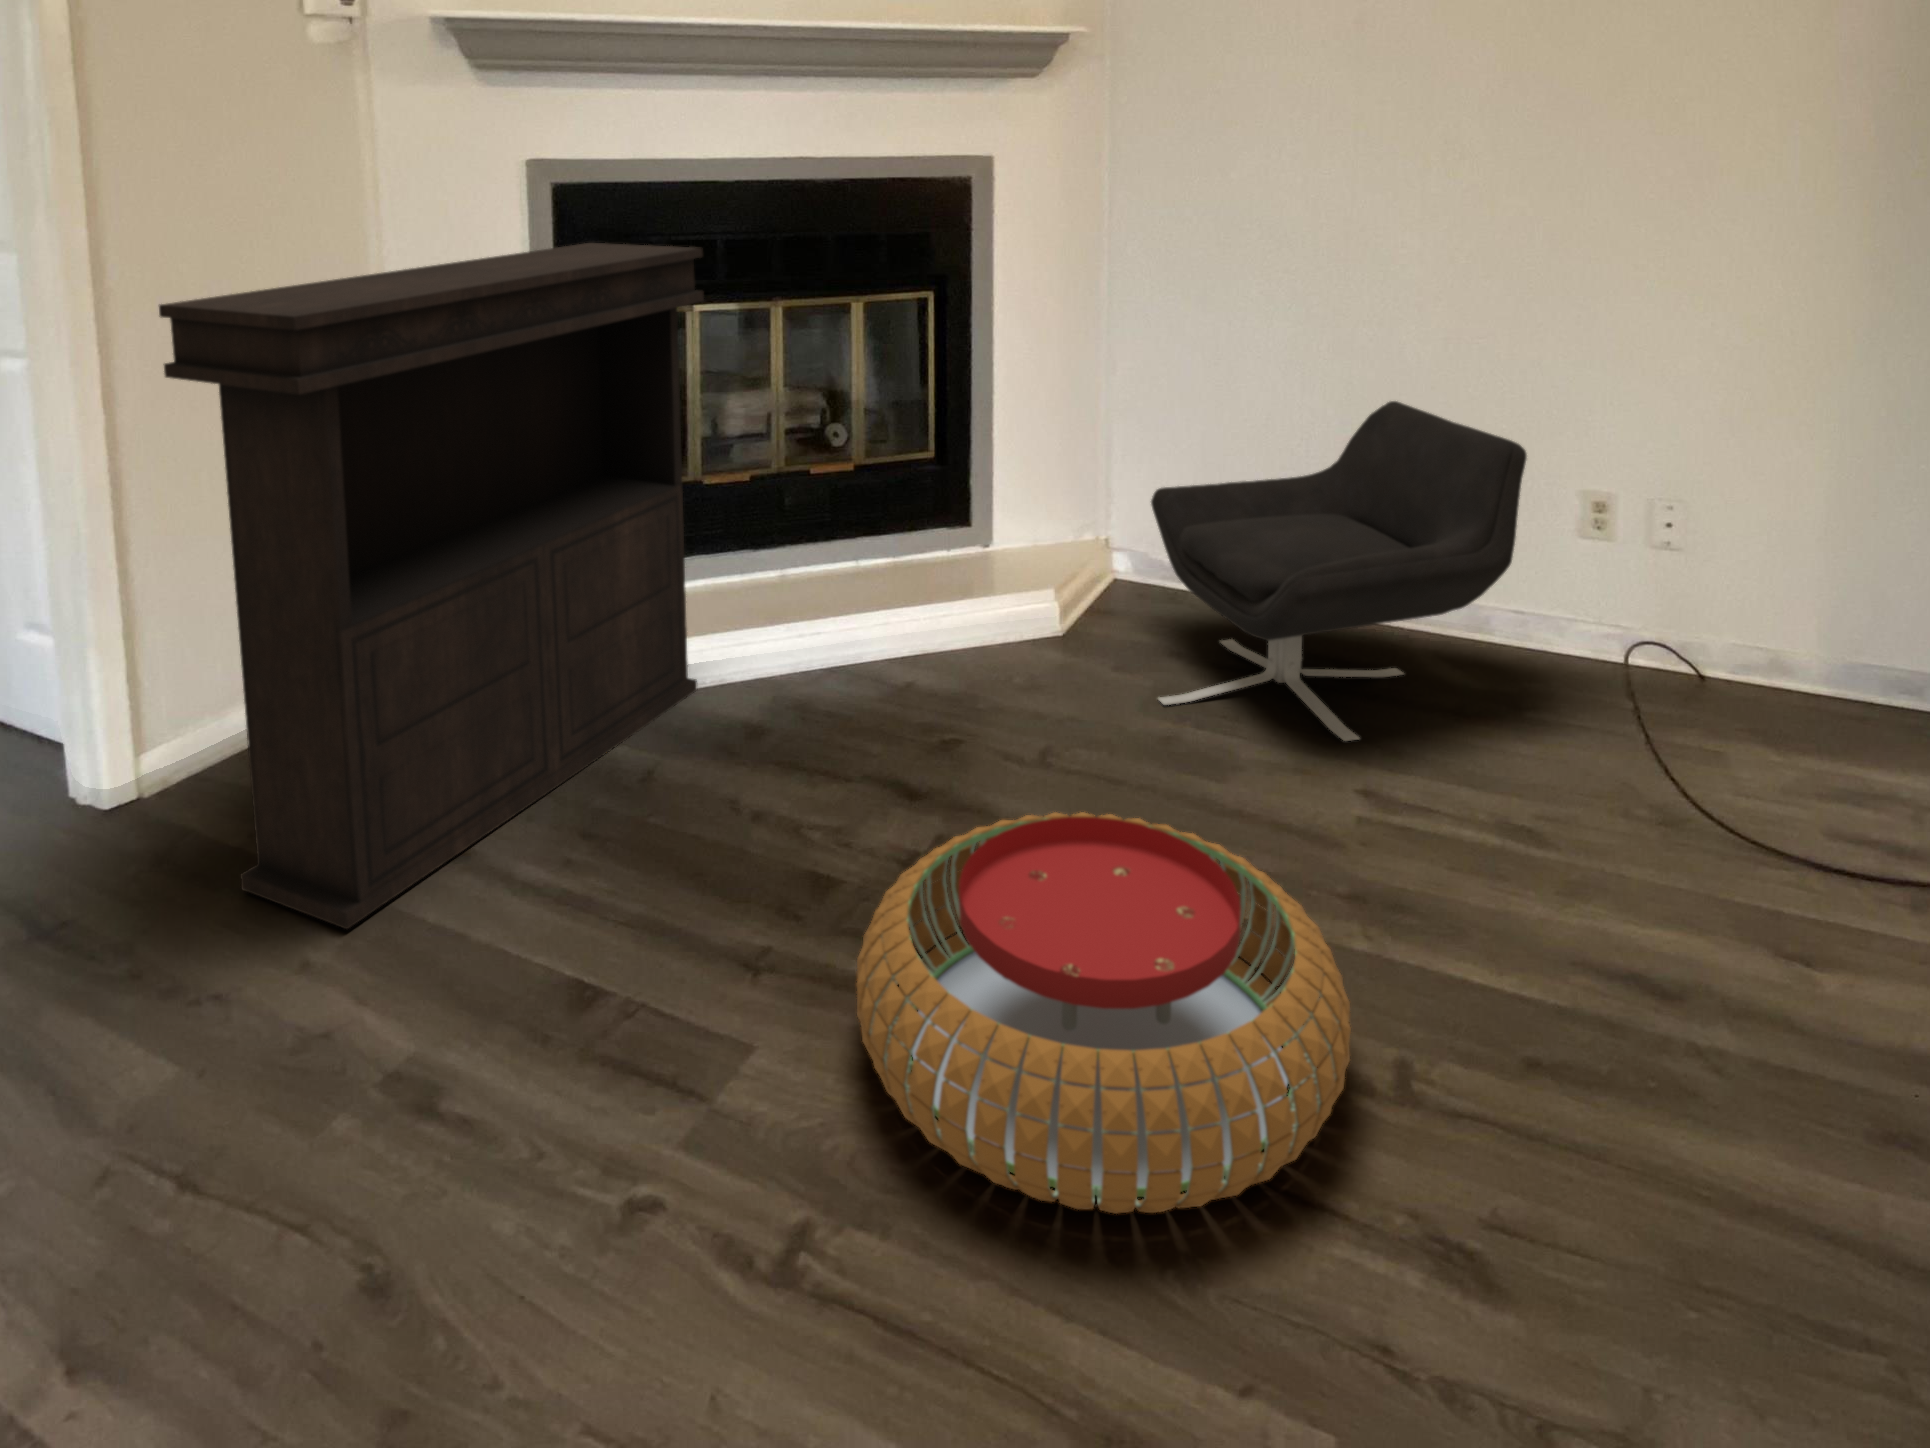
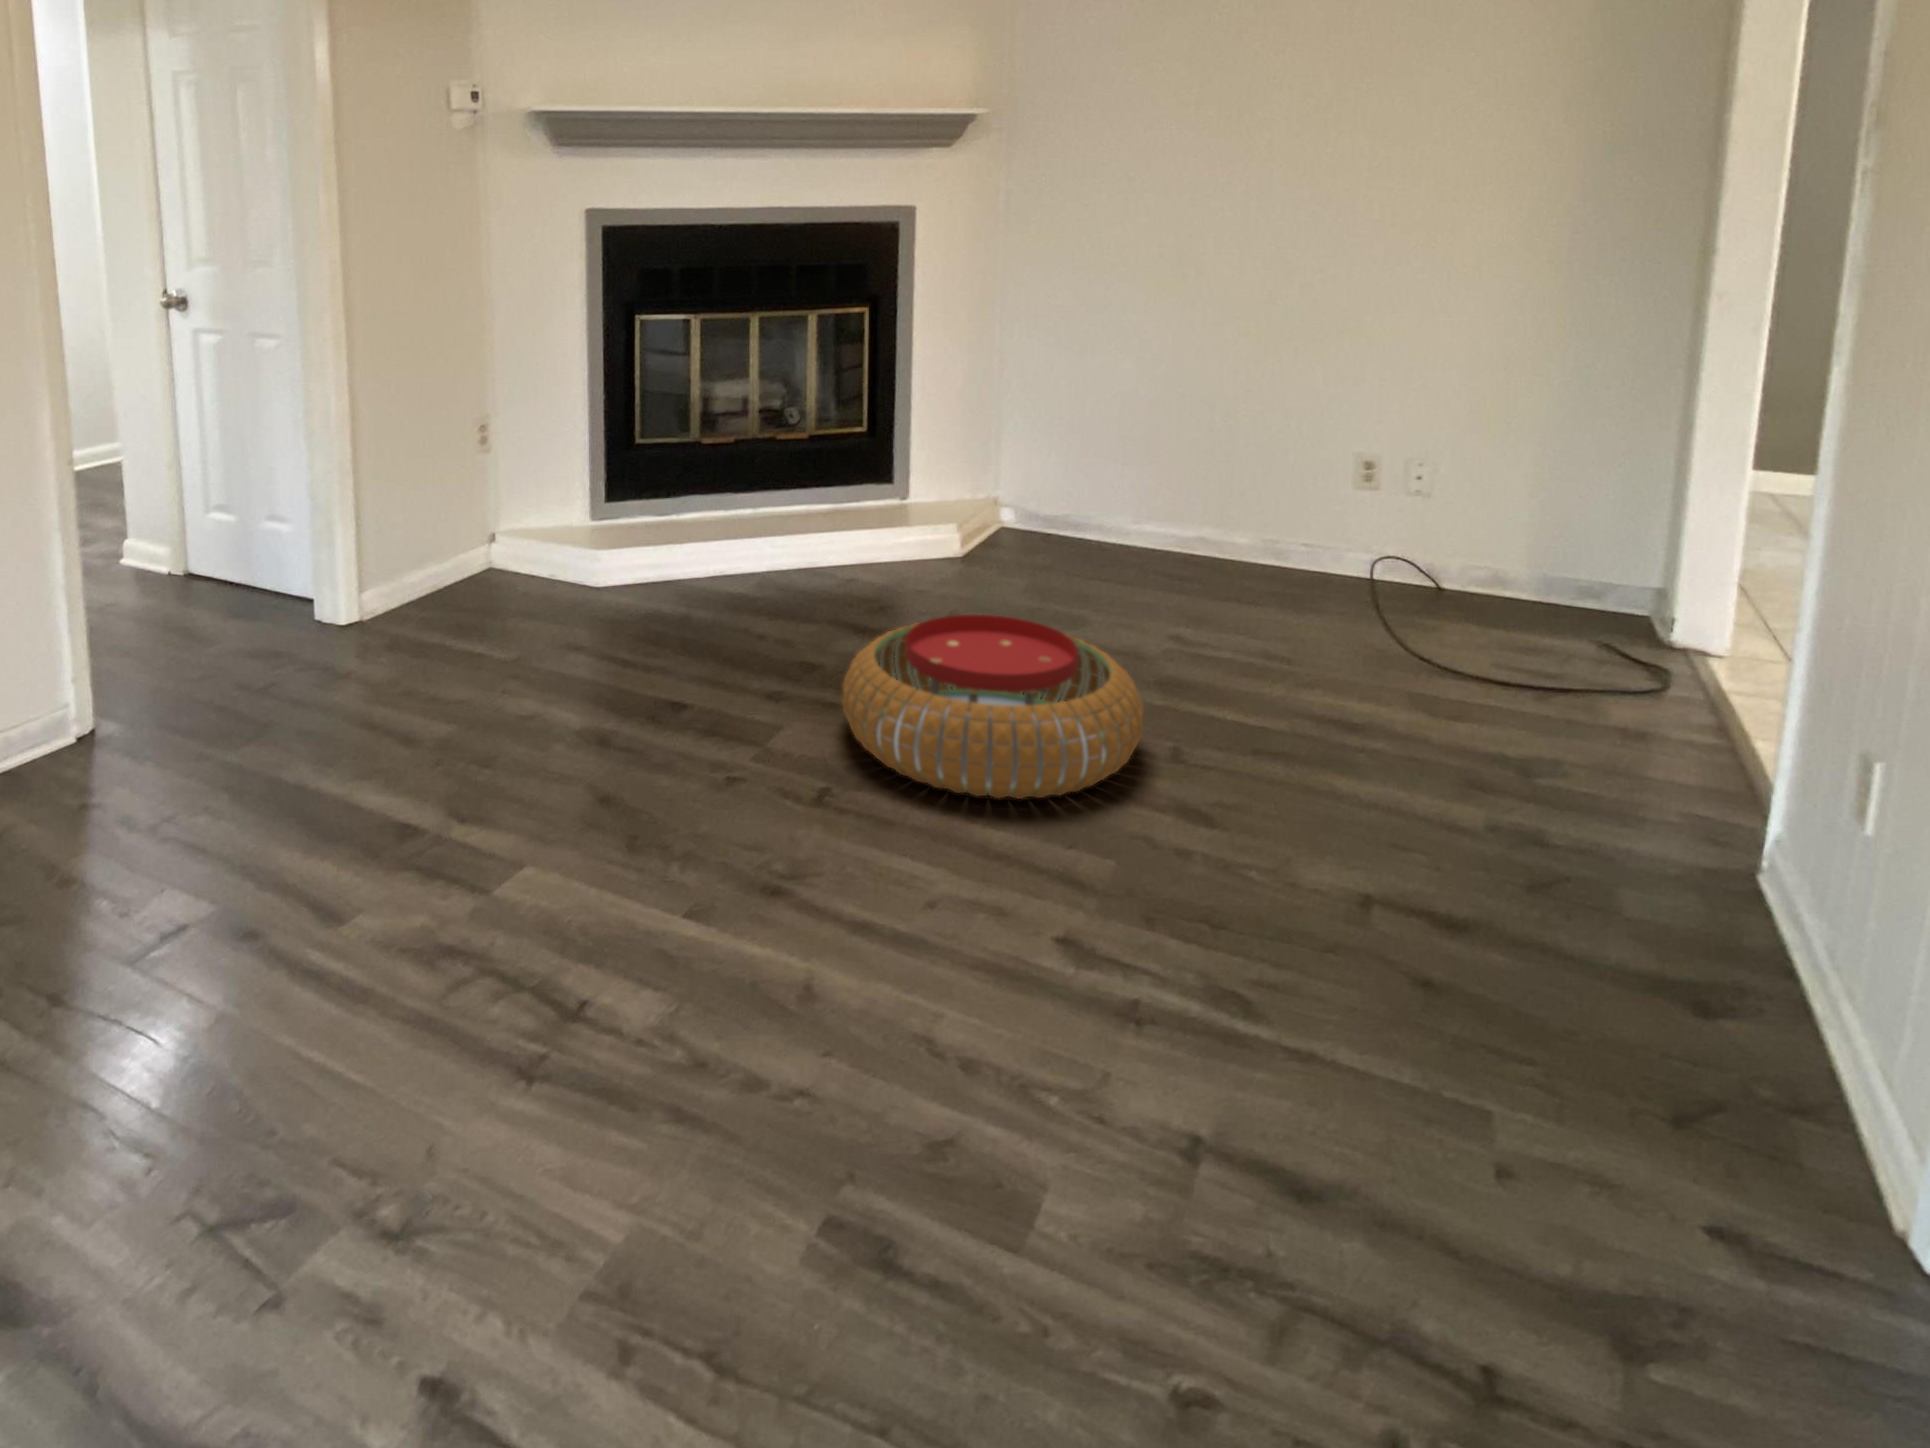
console table: present [159,243,704,929] -> none [407,267,715,682]
lounge chair: present [1151,401,1527,741] -> none [1030,388,1303,615]

